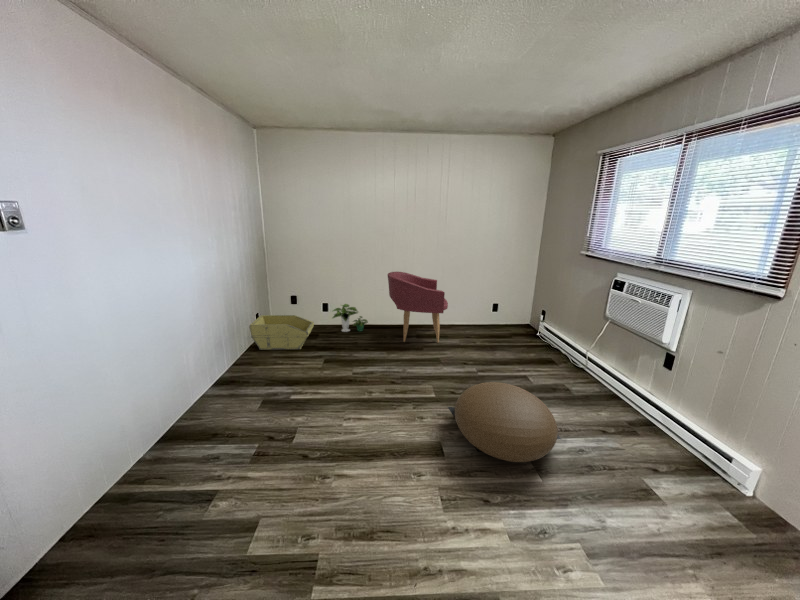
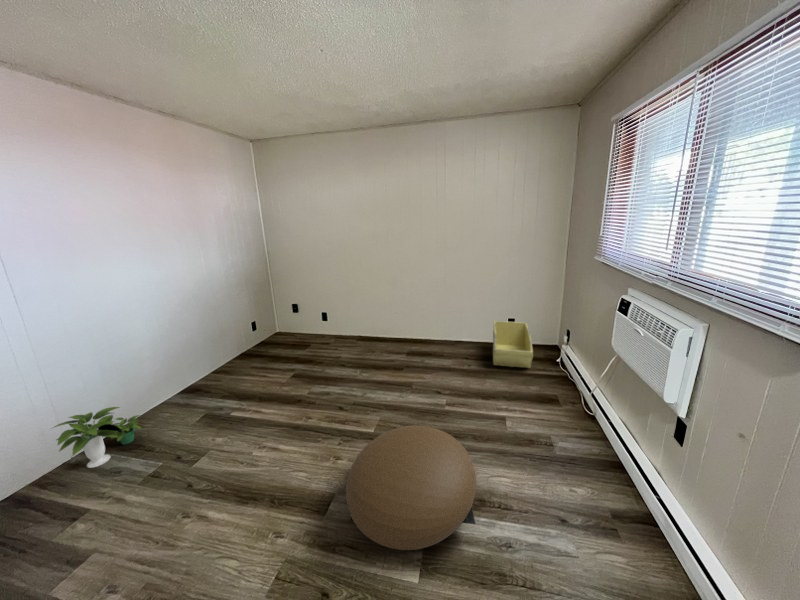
armchair: present [388,272,448,342] -> none [372,281,441,363]
potted plant: present [333,304,368,332] -> present [55,407,141,468]
storage bin: present [249,315,314,350] -> present [493,321,533,368]

